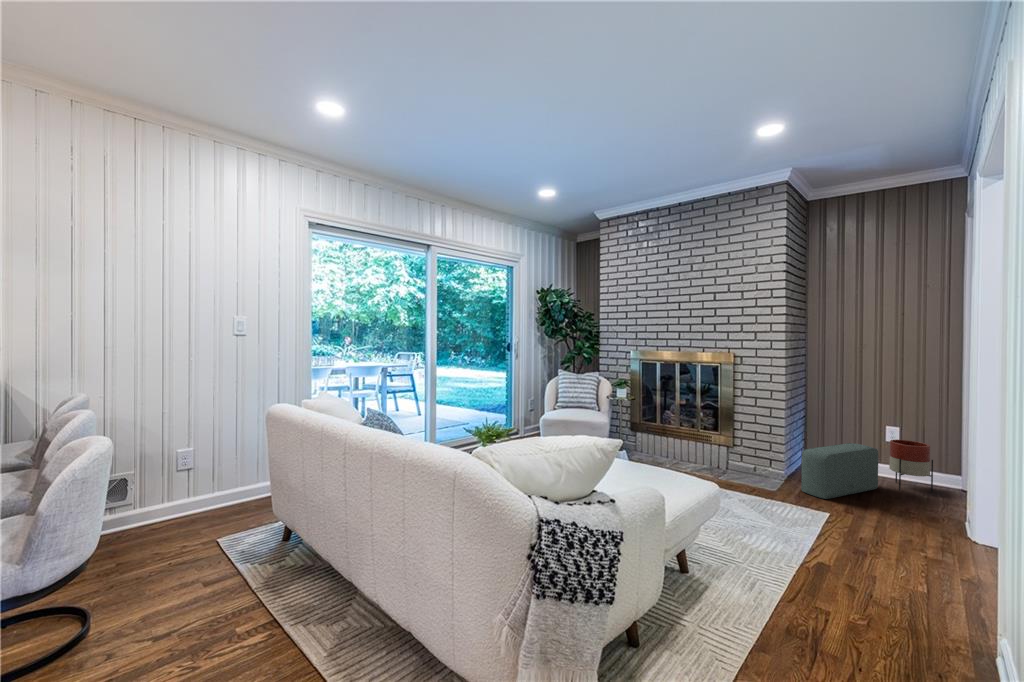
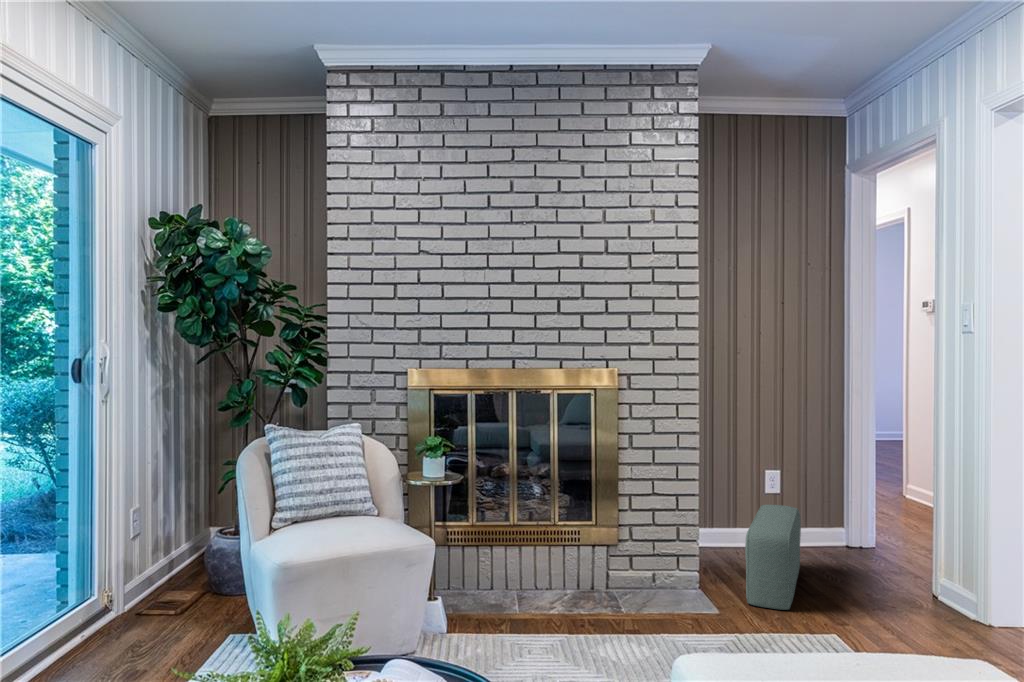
planter: present [889,440,933,492] -> none [793,487,841,565]

